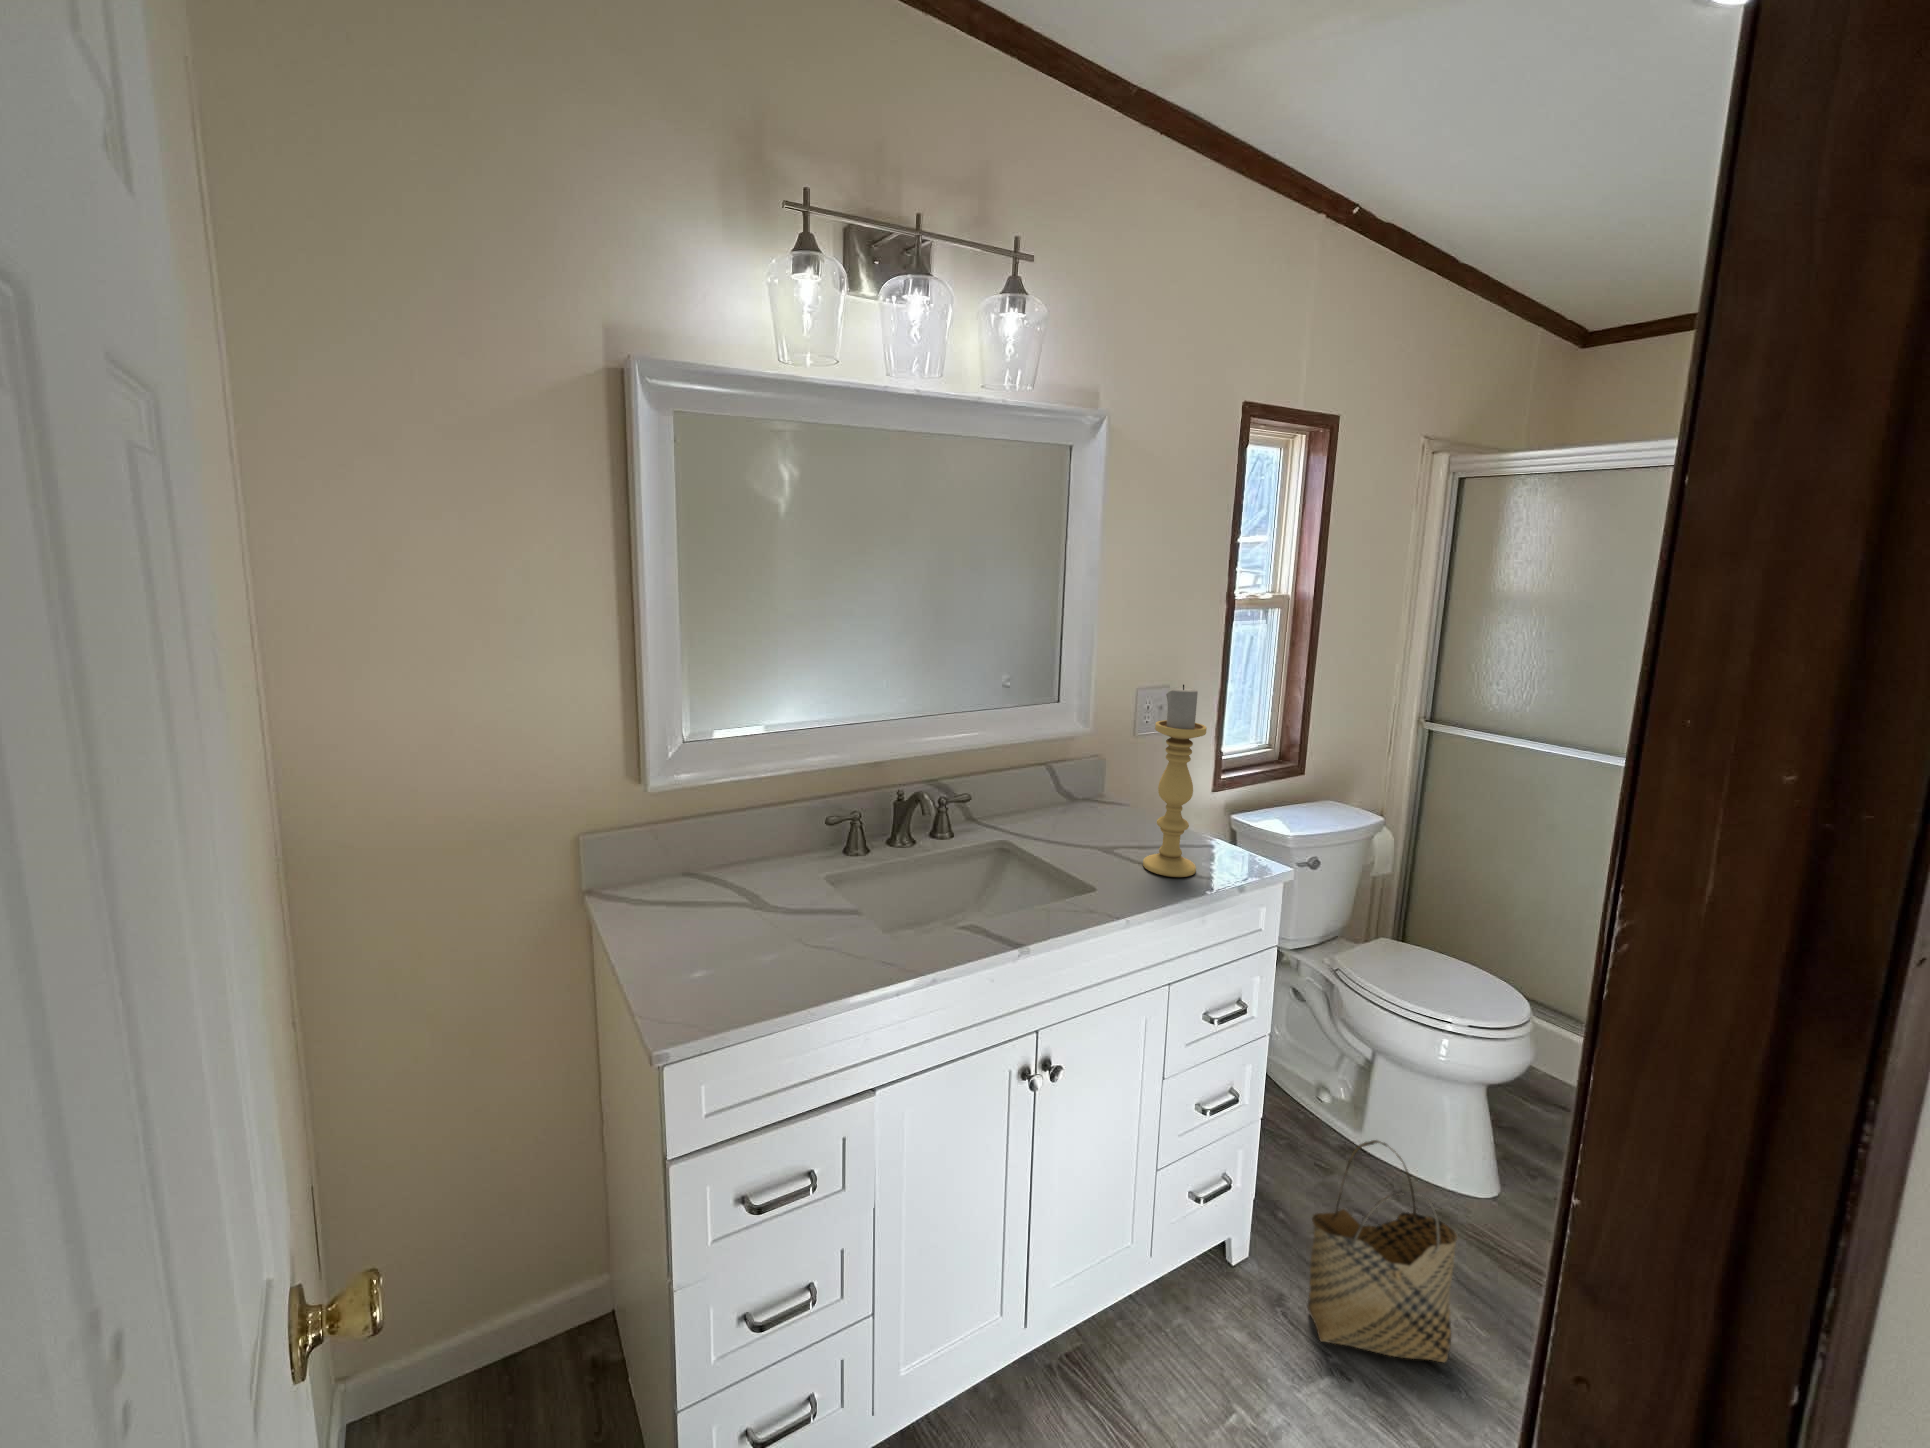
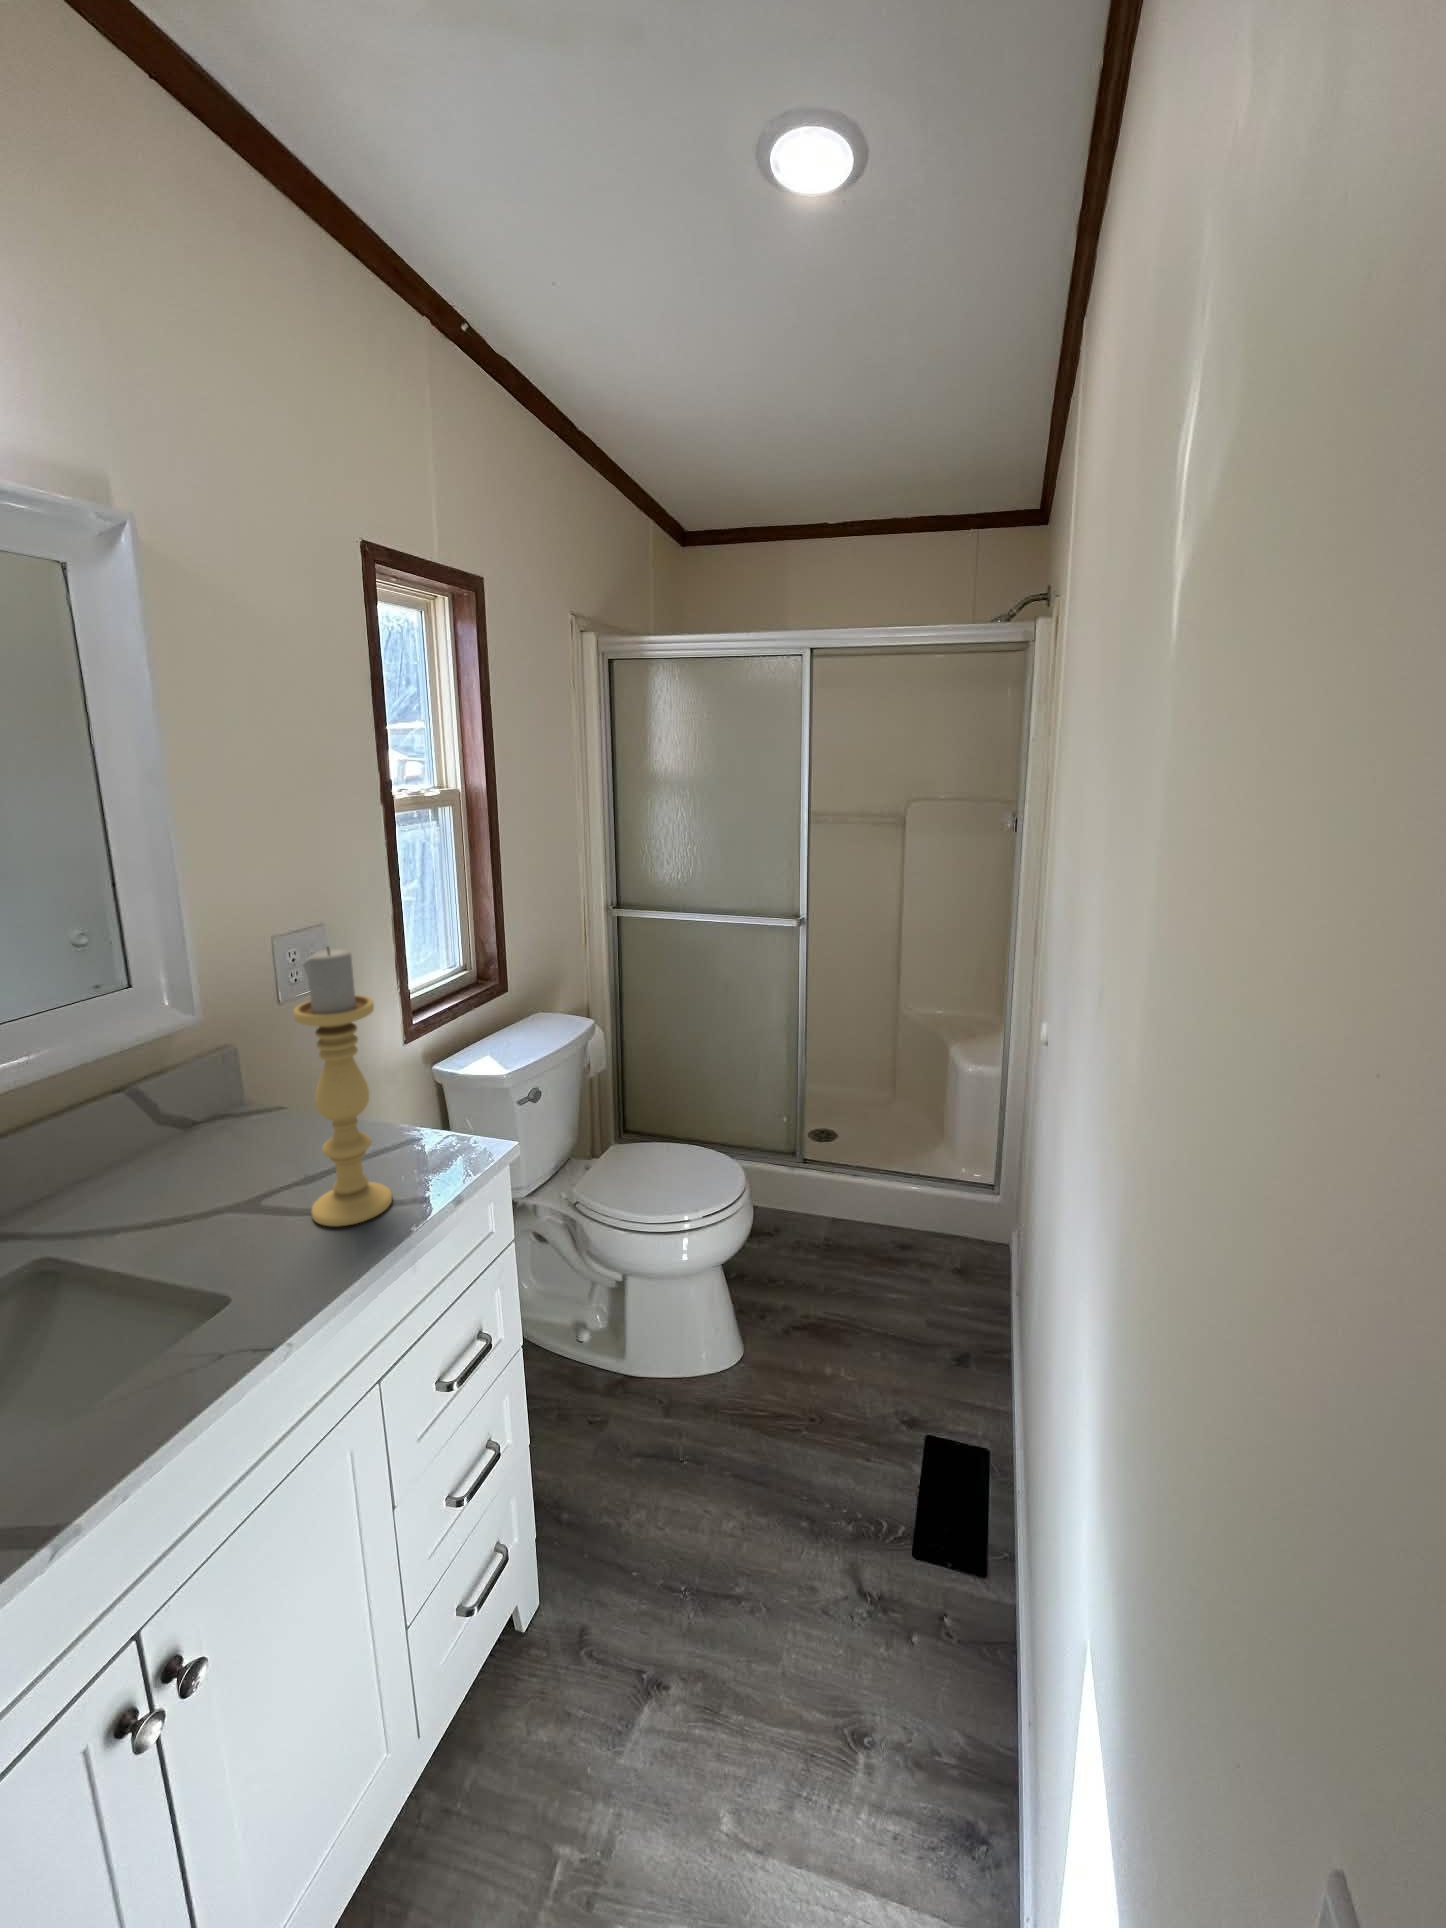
woven basket: present [1307,1140,1457,1362] -> none [600,1402,743,1666]

